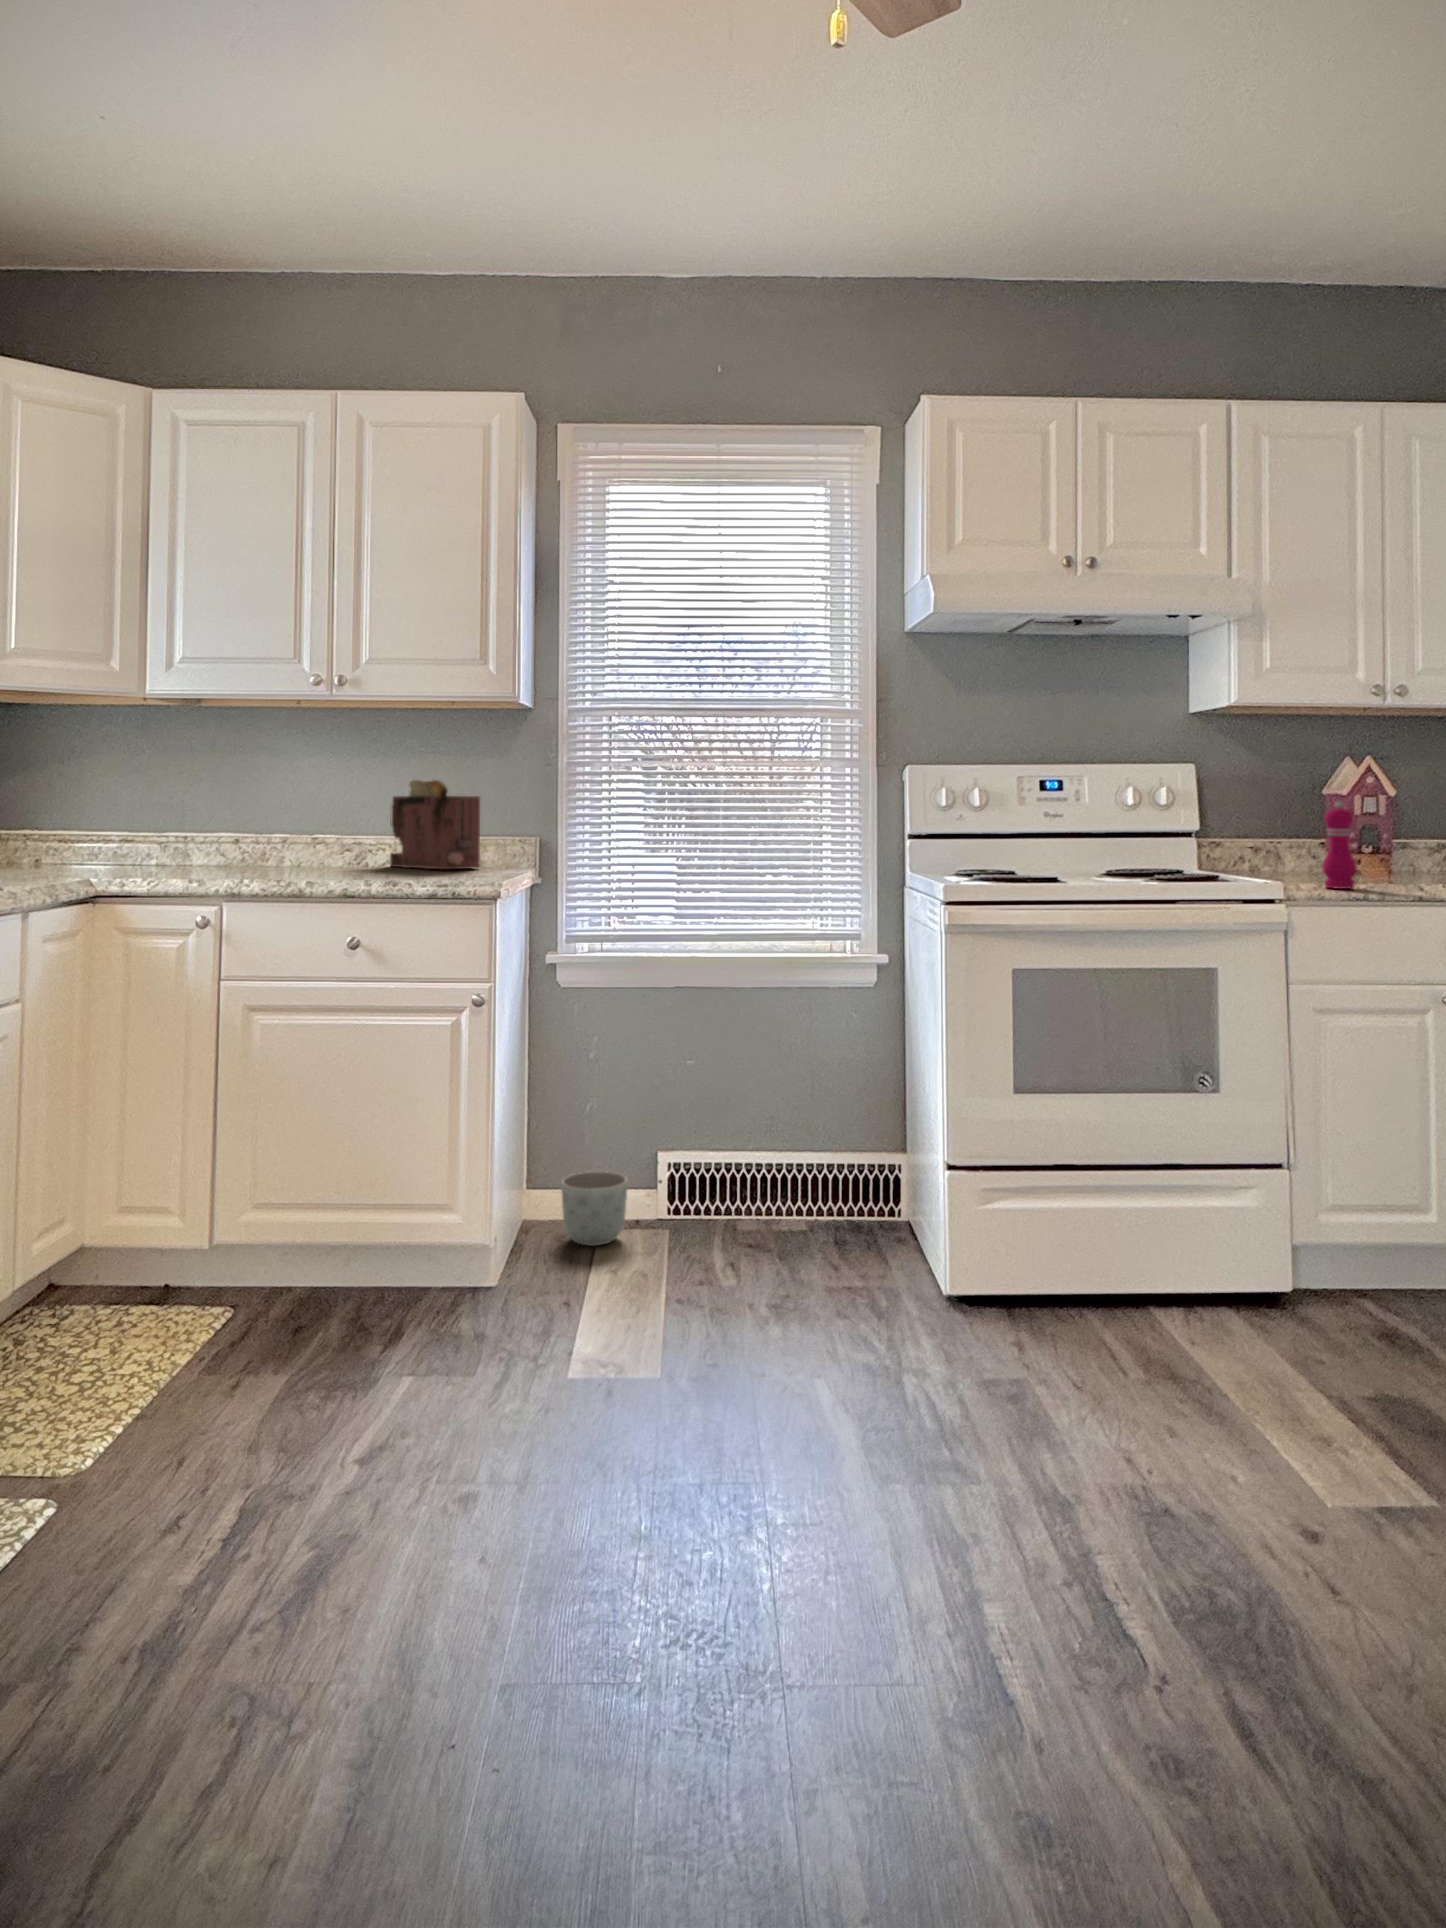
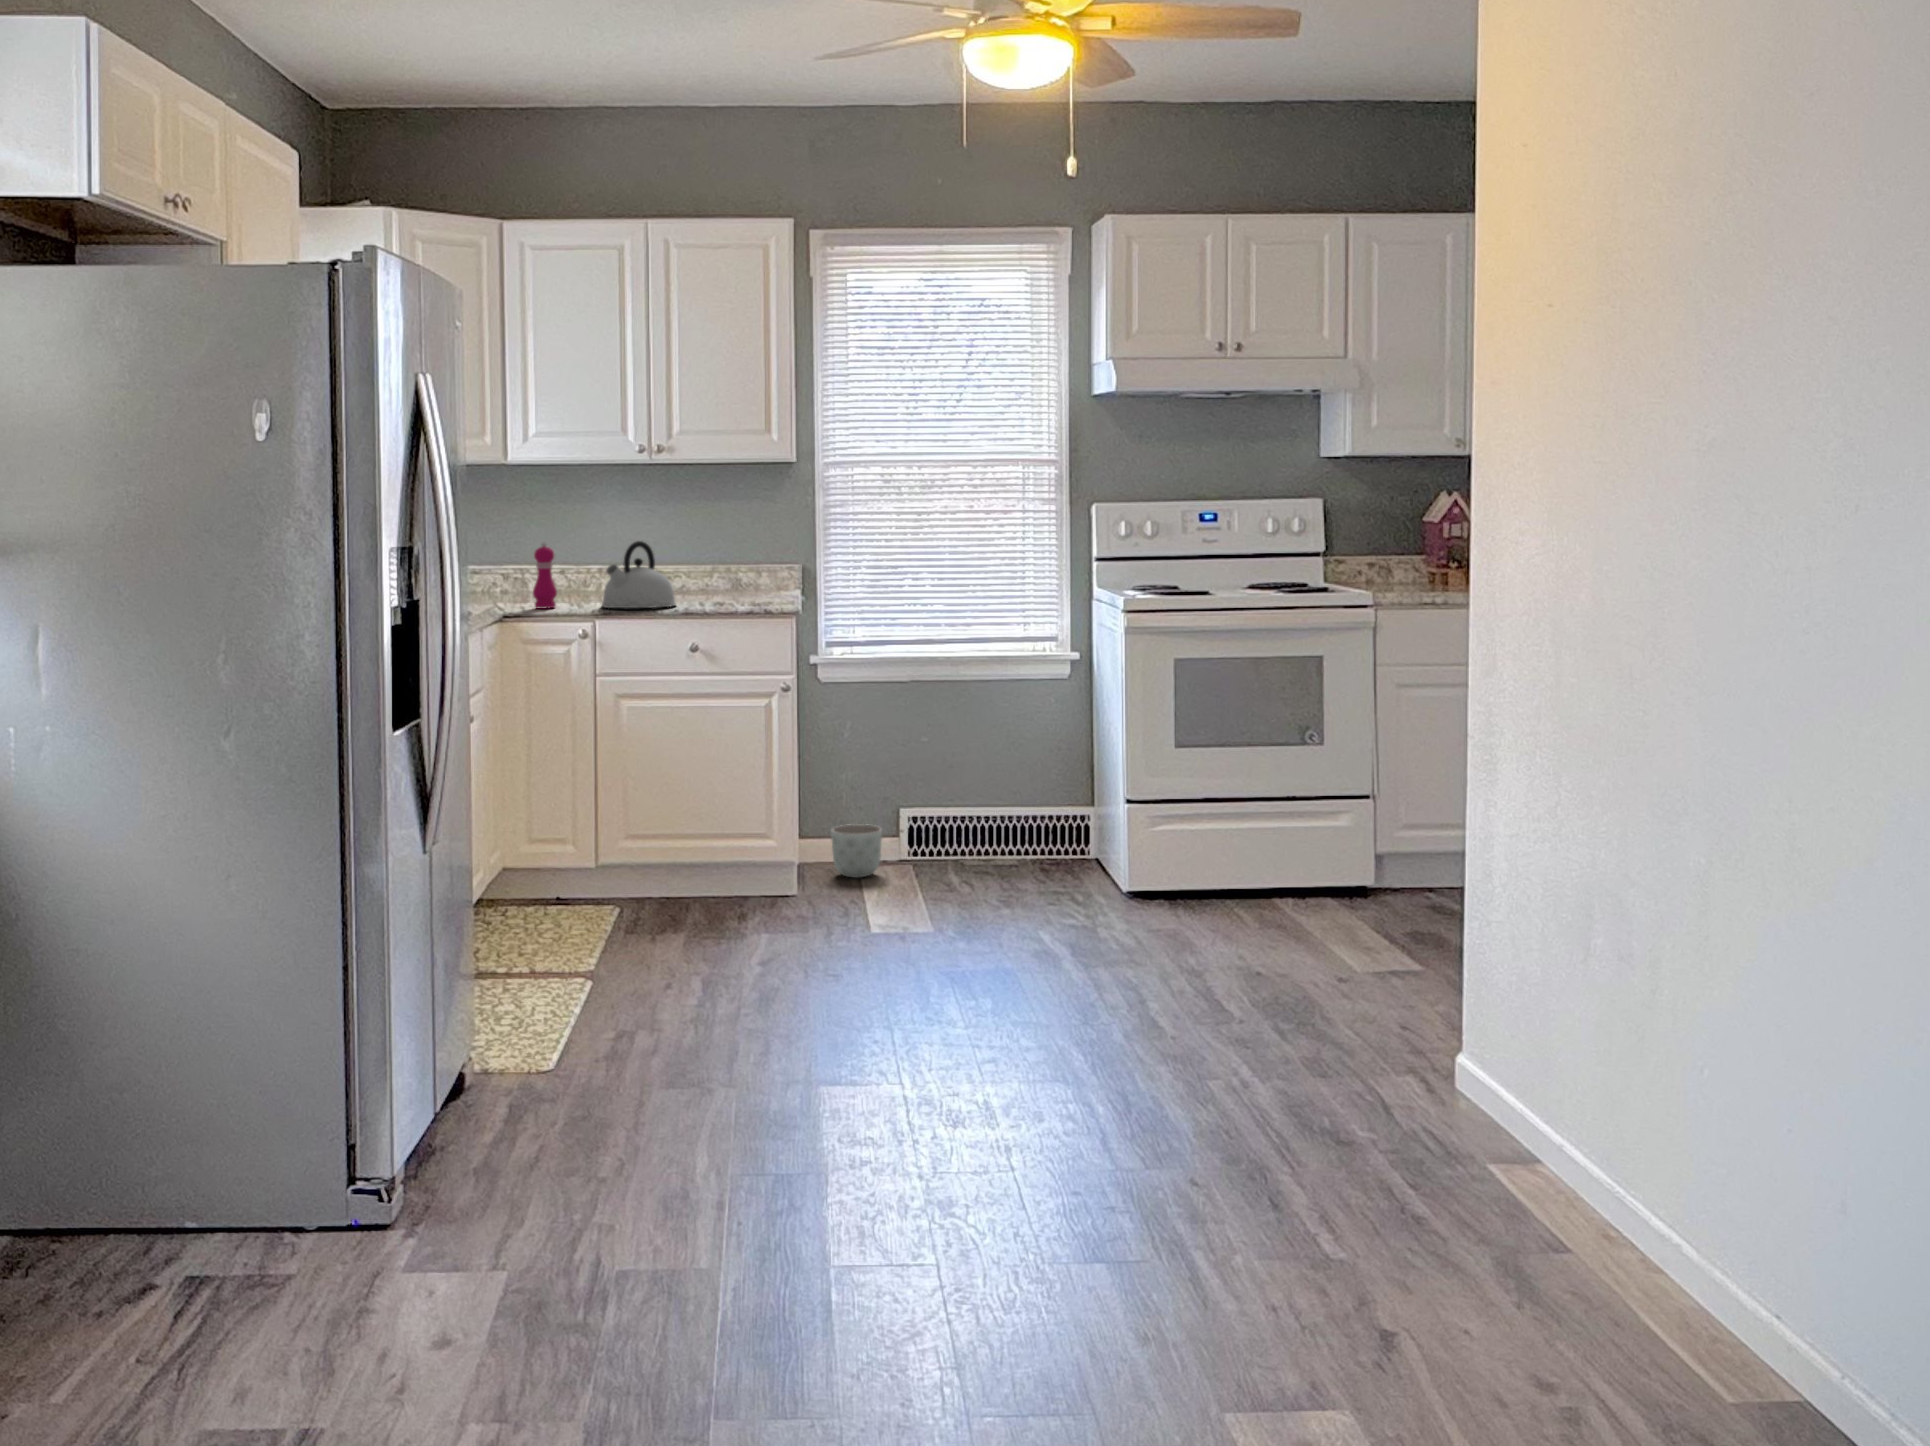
toaster: present [390,780,480,869] -> none [683,521,759,592]
kettle: none [229,795,337,885] -> present [602,541,676,608]
pepper mill: present [1322,801,1357,889] -> present [533,542,557,608]

